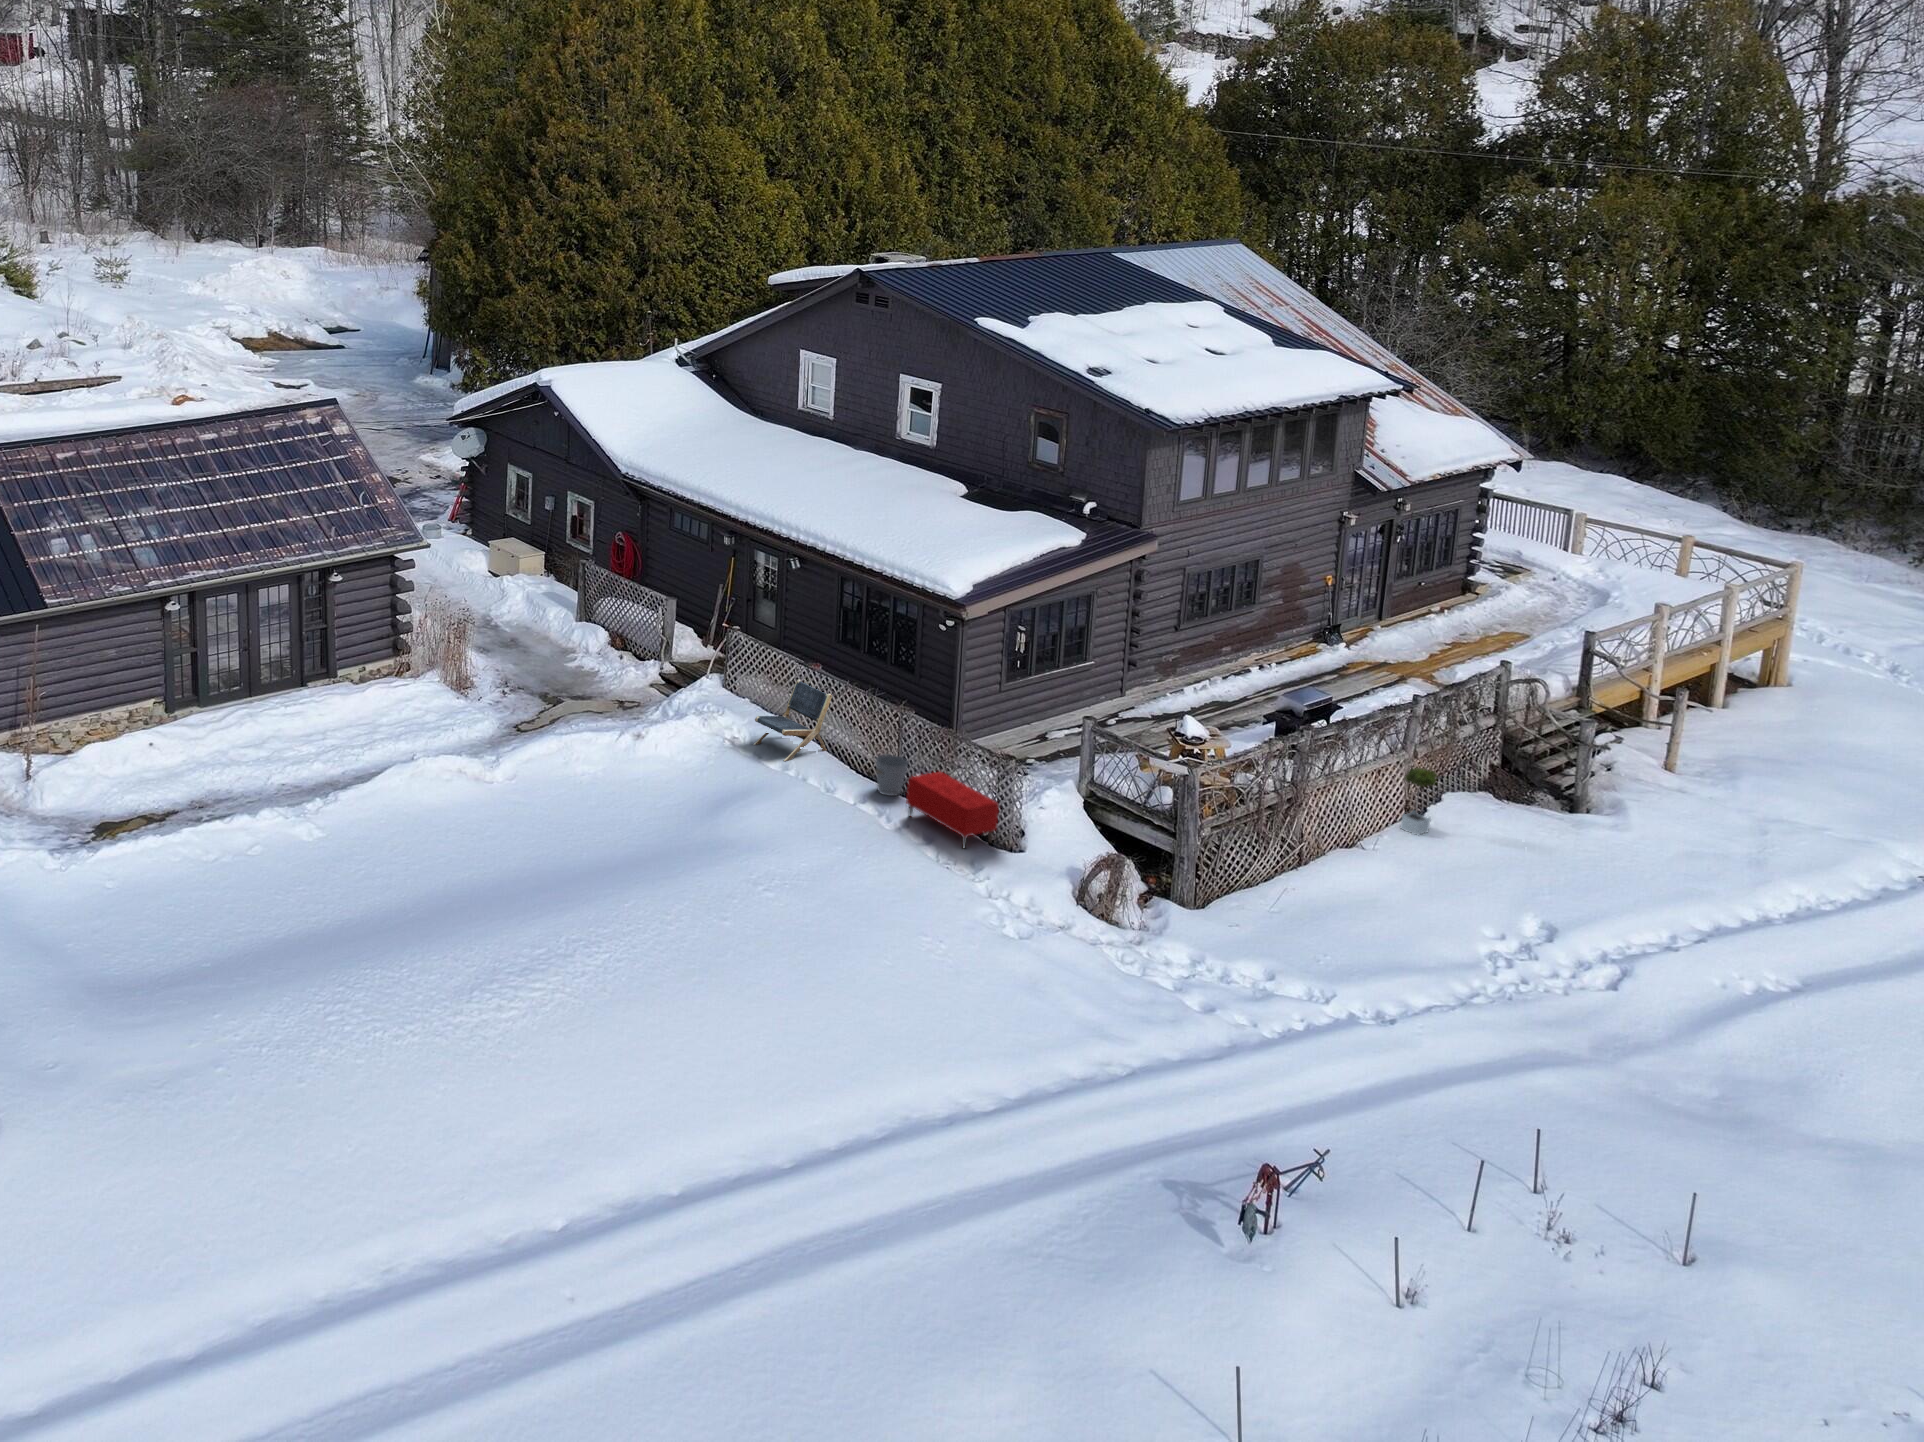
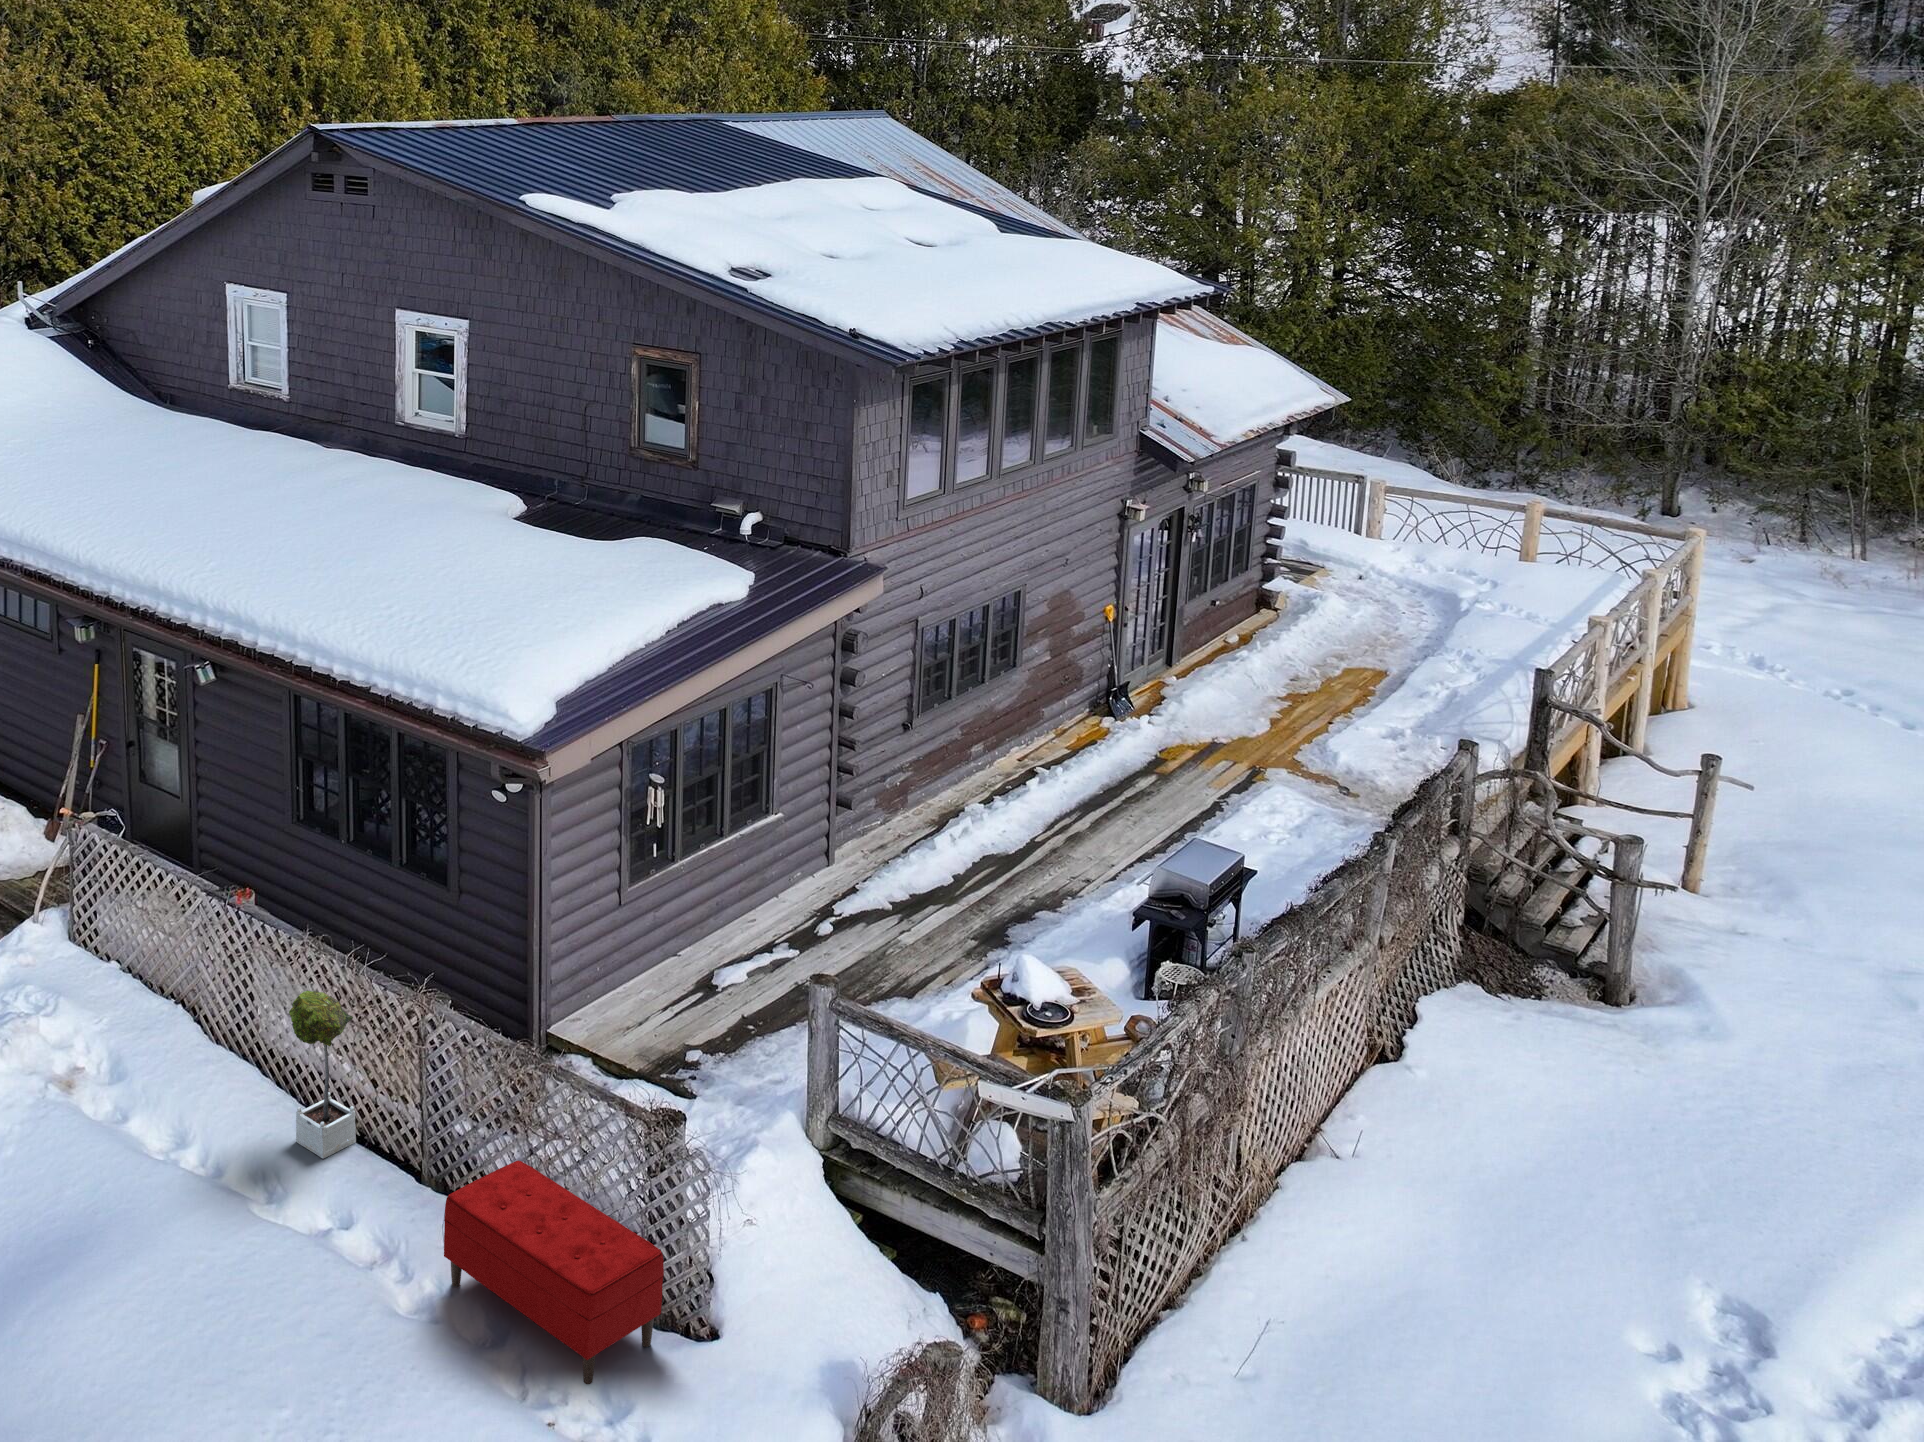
lounge chair: present [754,680,832,761] -> none [103,940,274,1146]
bucket: present [875,755,908,796] -> none [366,1115,446,1219]
potted tree: present [1401,767,1437,836] -> present [289,991,356,1159]

